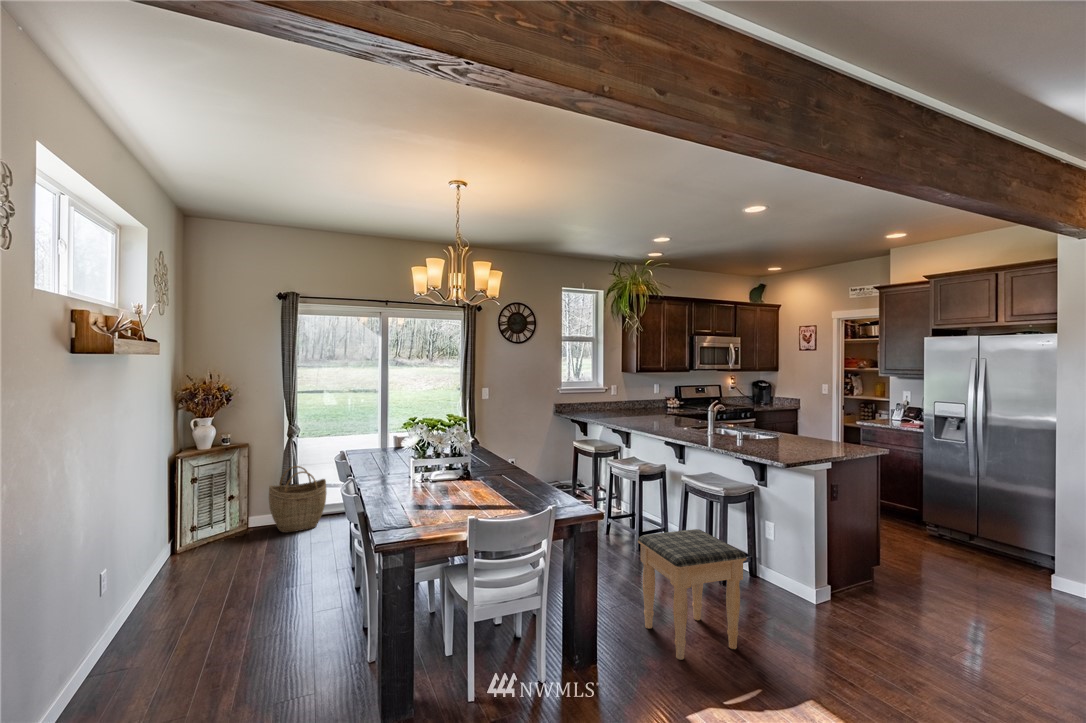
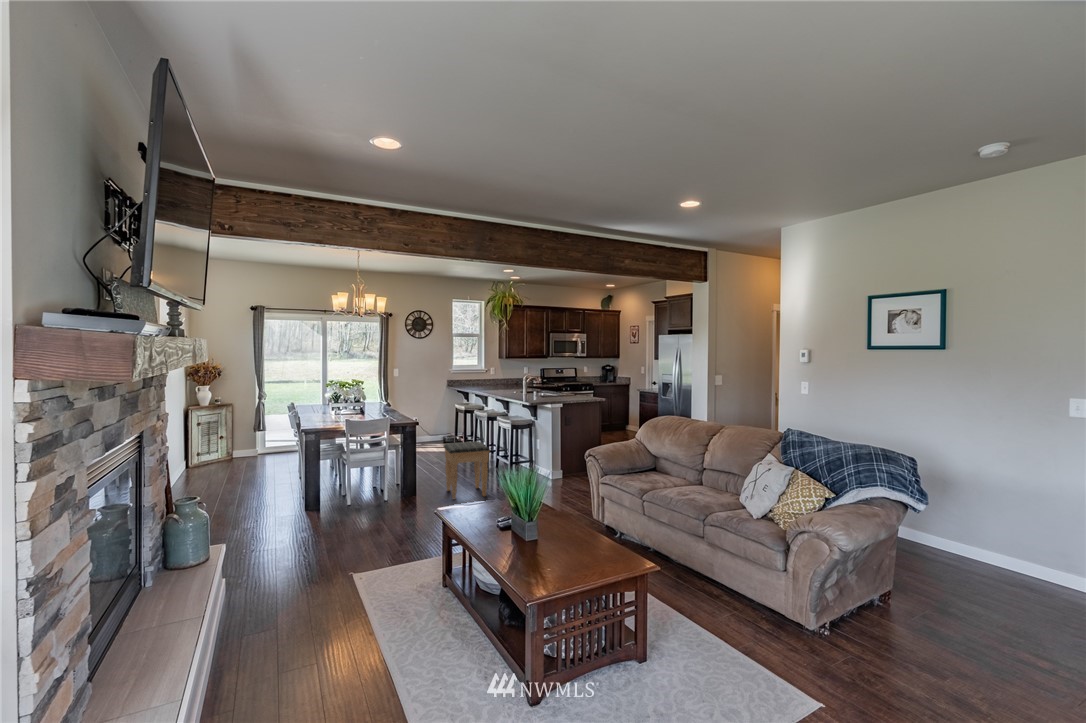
woven basket: present [269,466,327,533] -> none [246,419,284,459]

